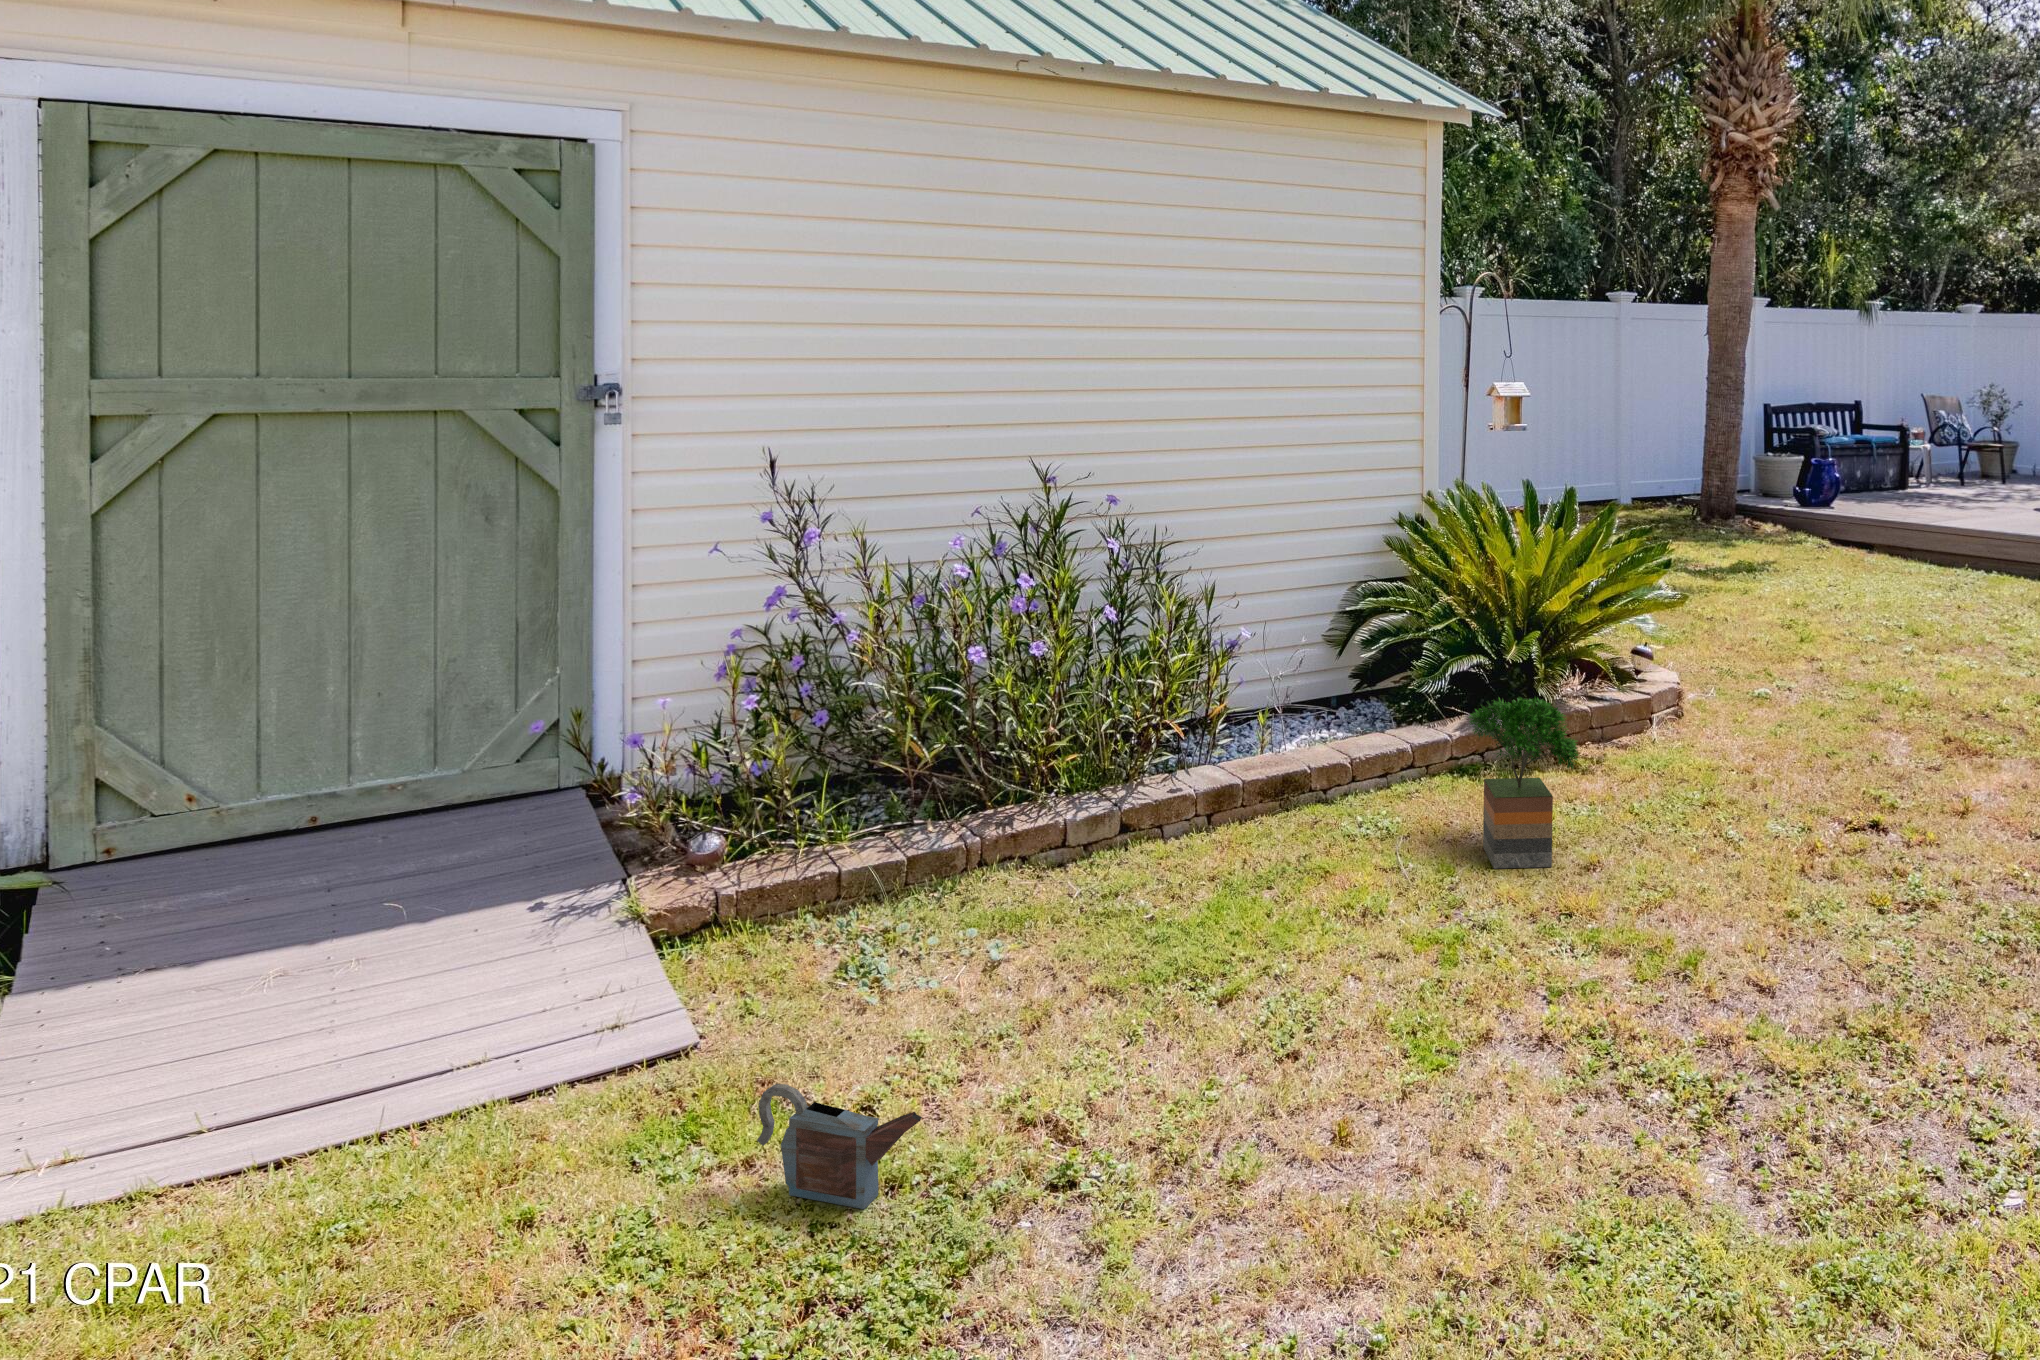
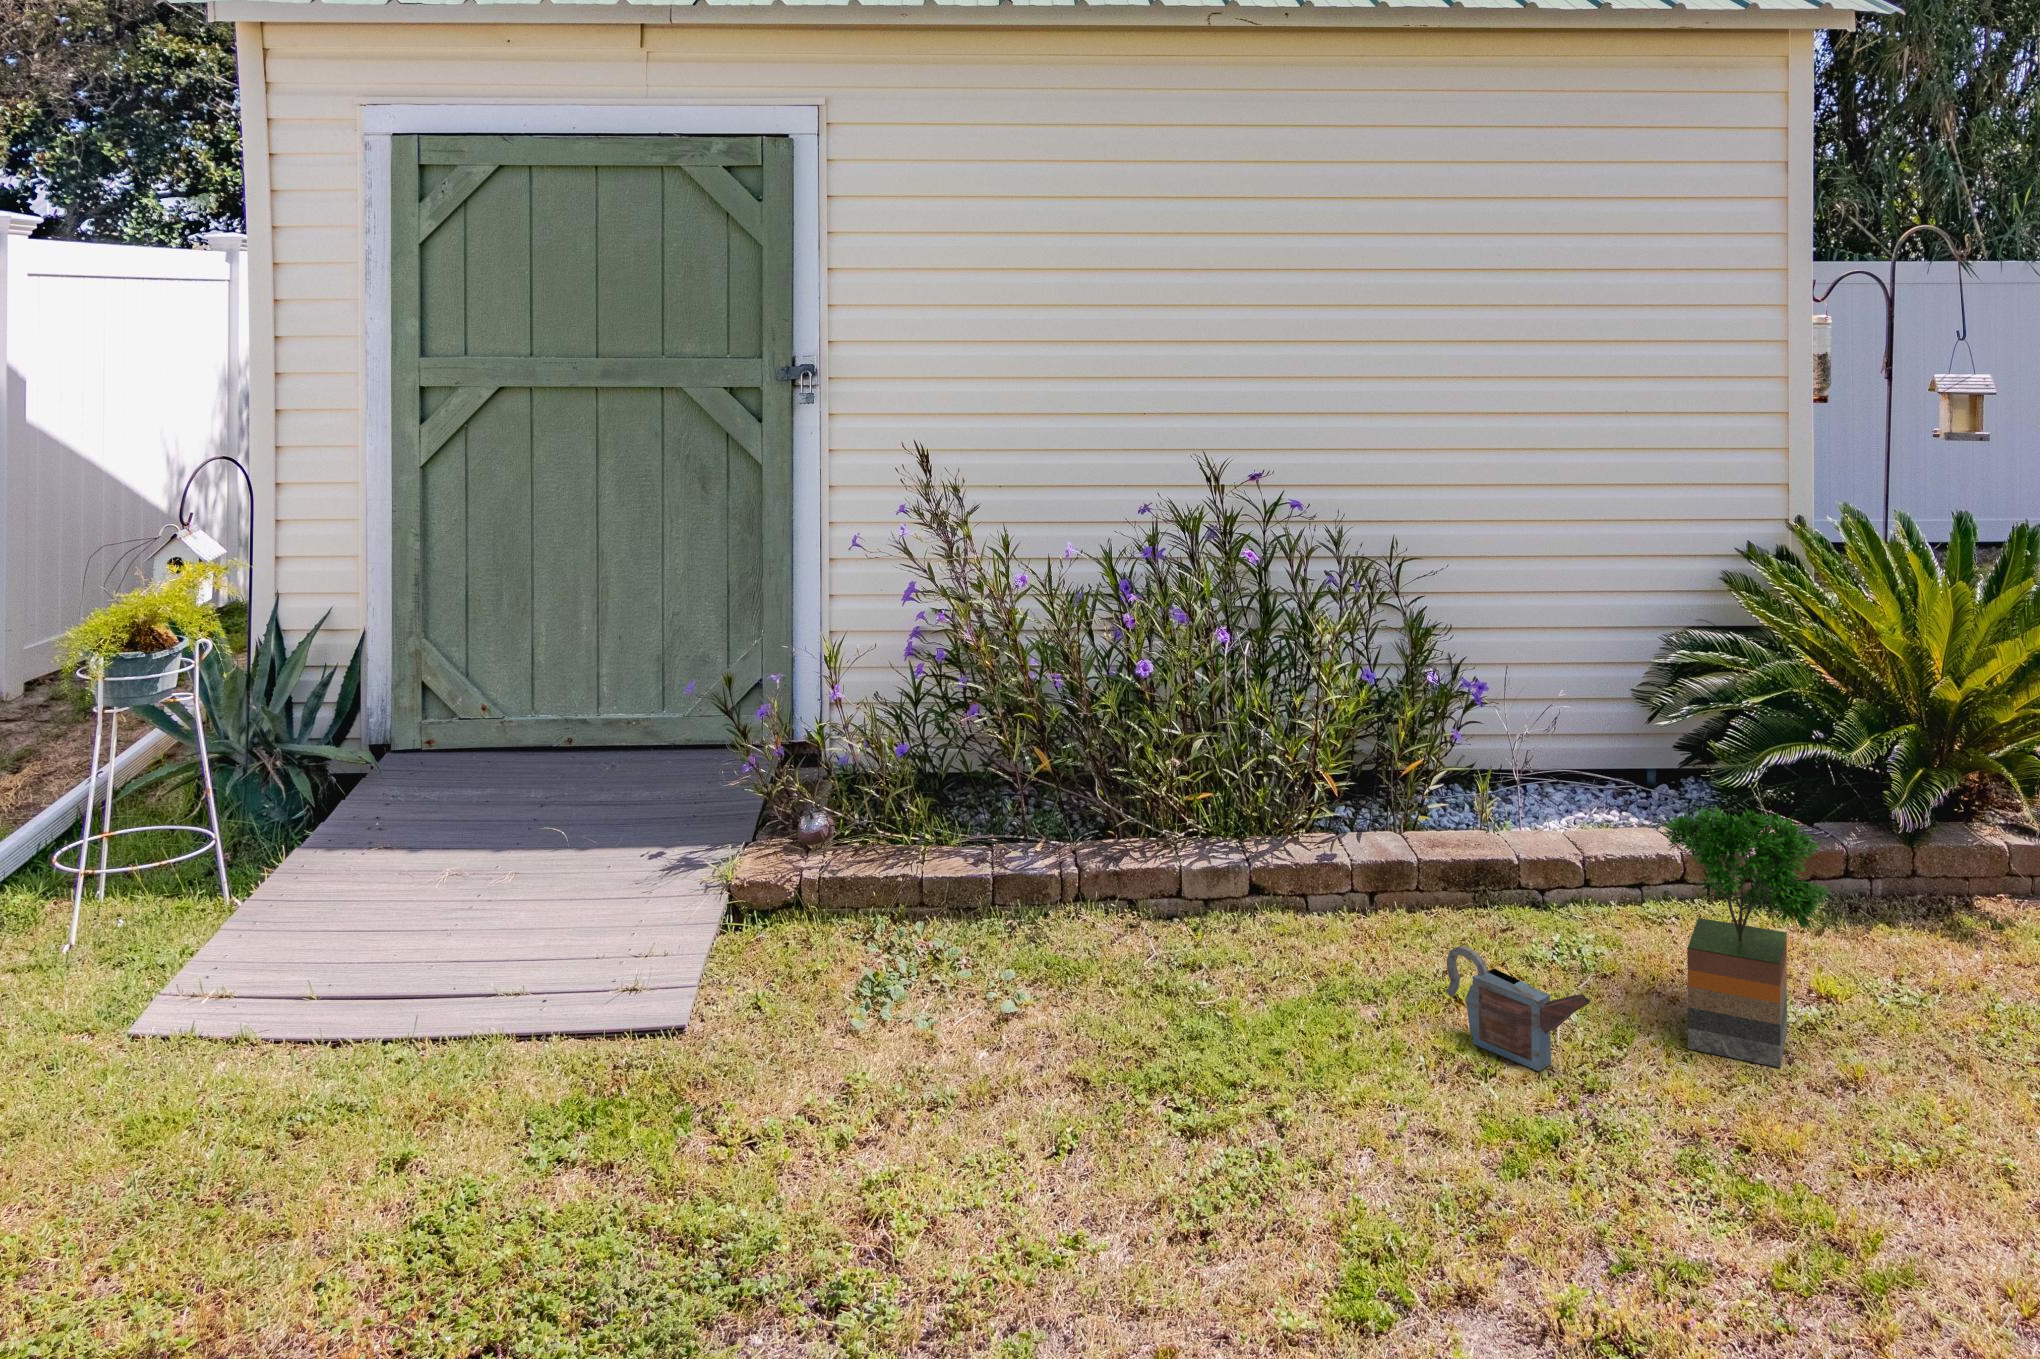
watering can: present [757,1084,922,1209] -> present [1446,946,1590,1071]

